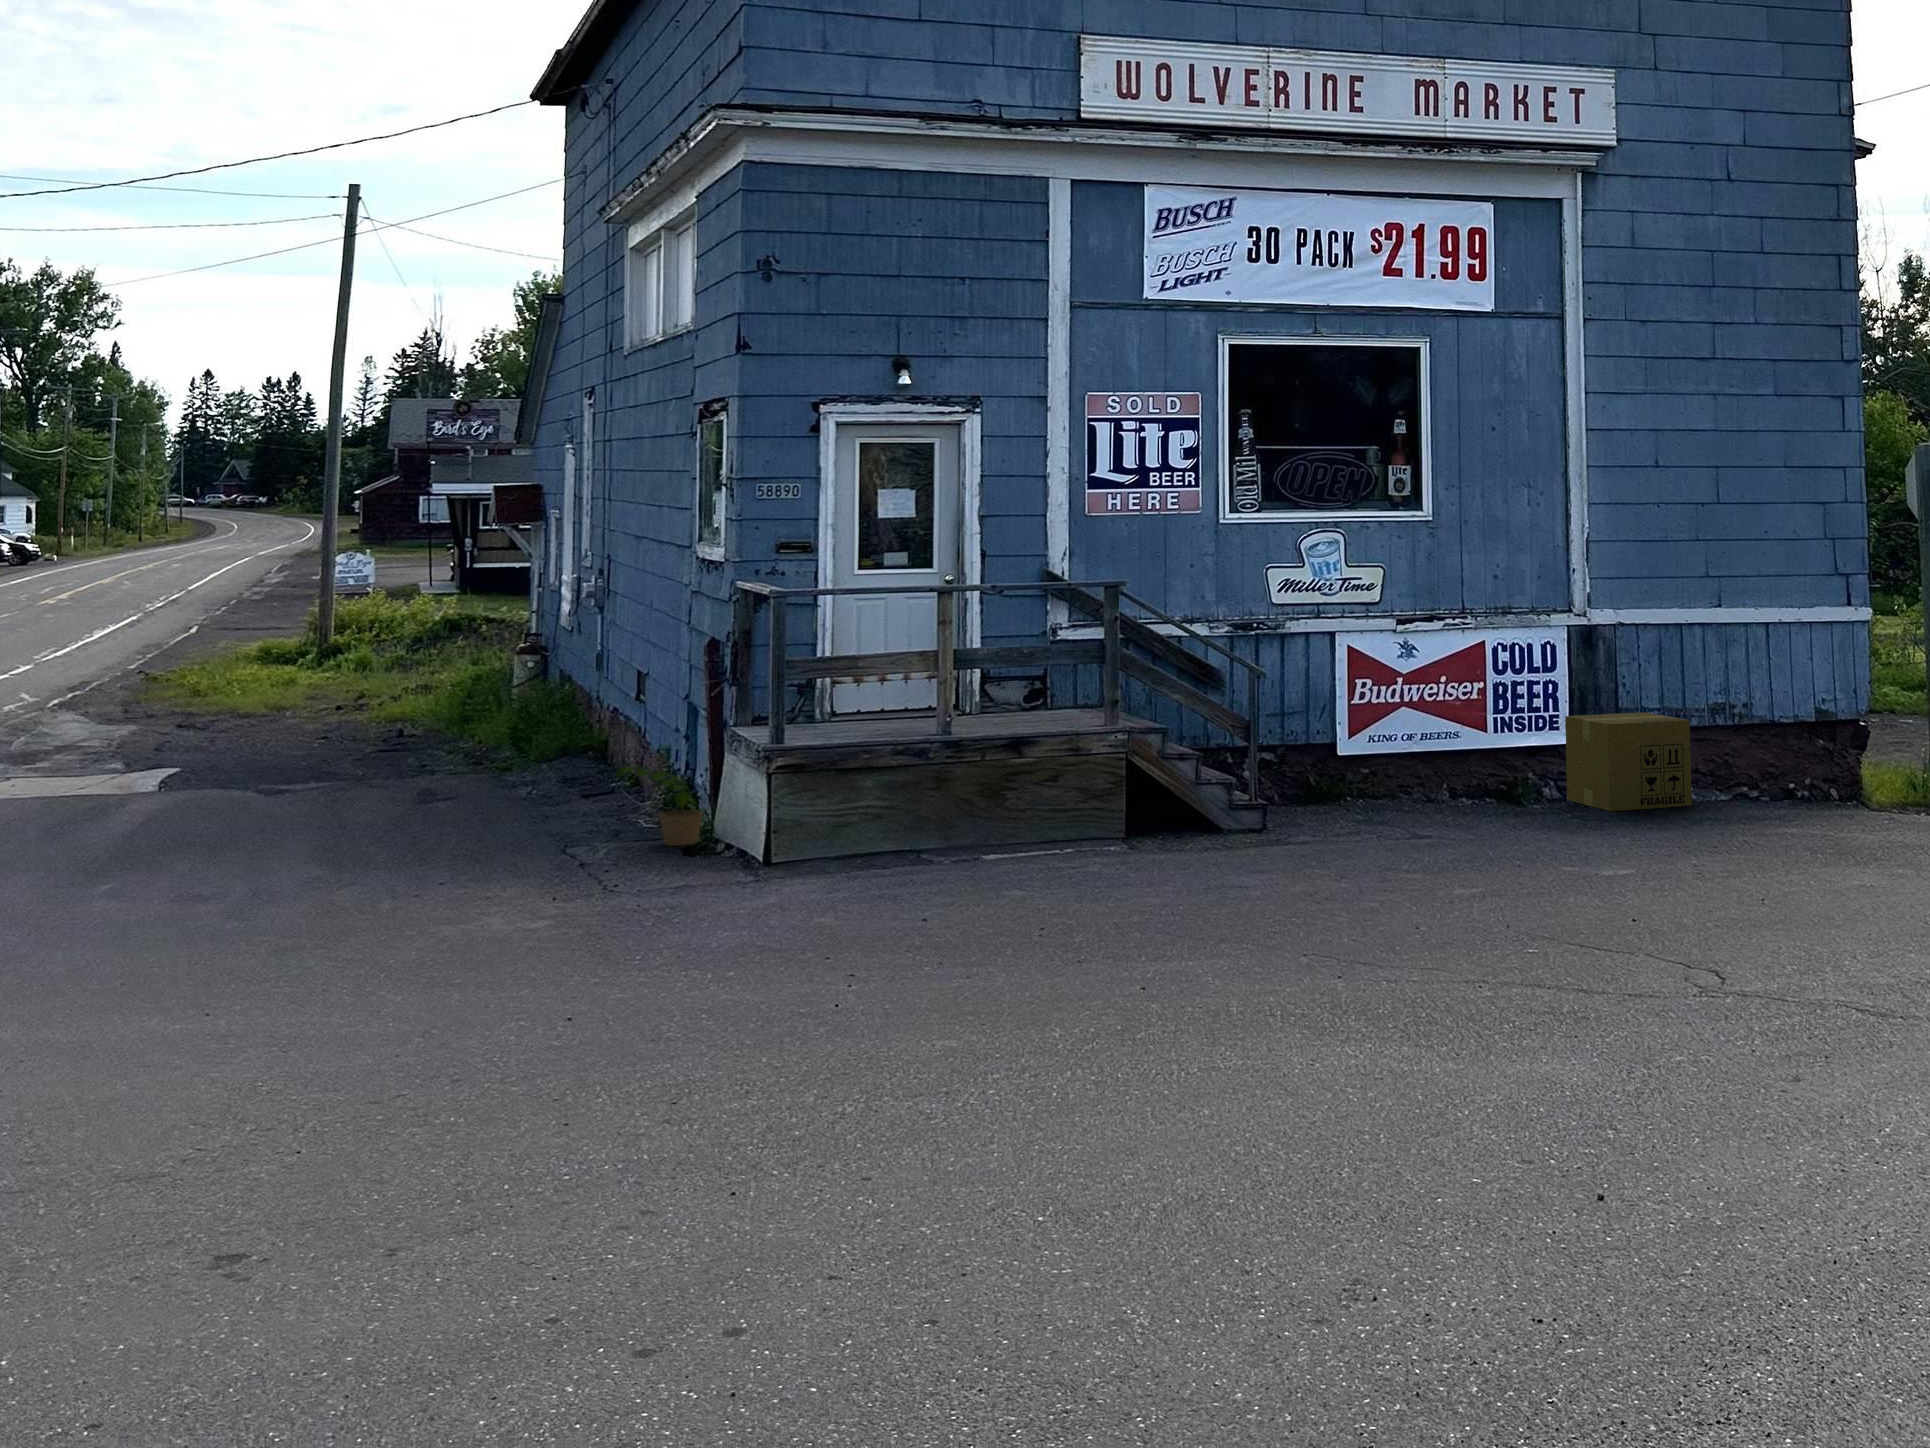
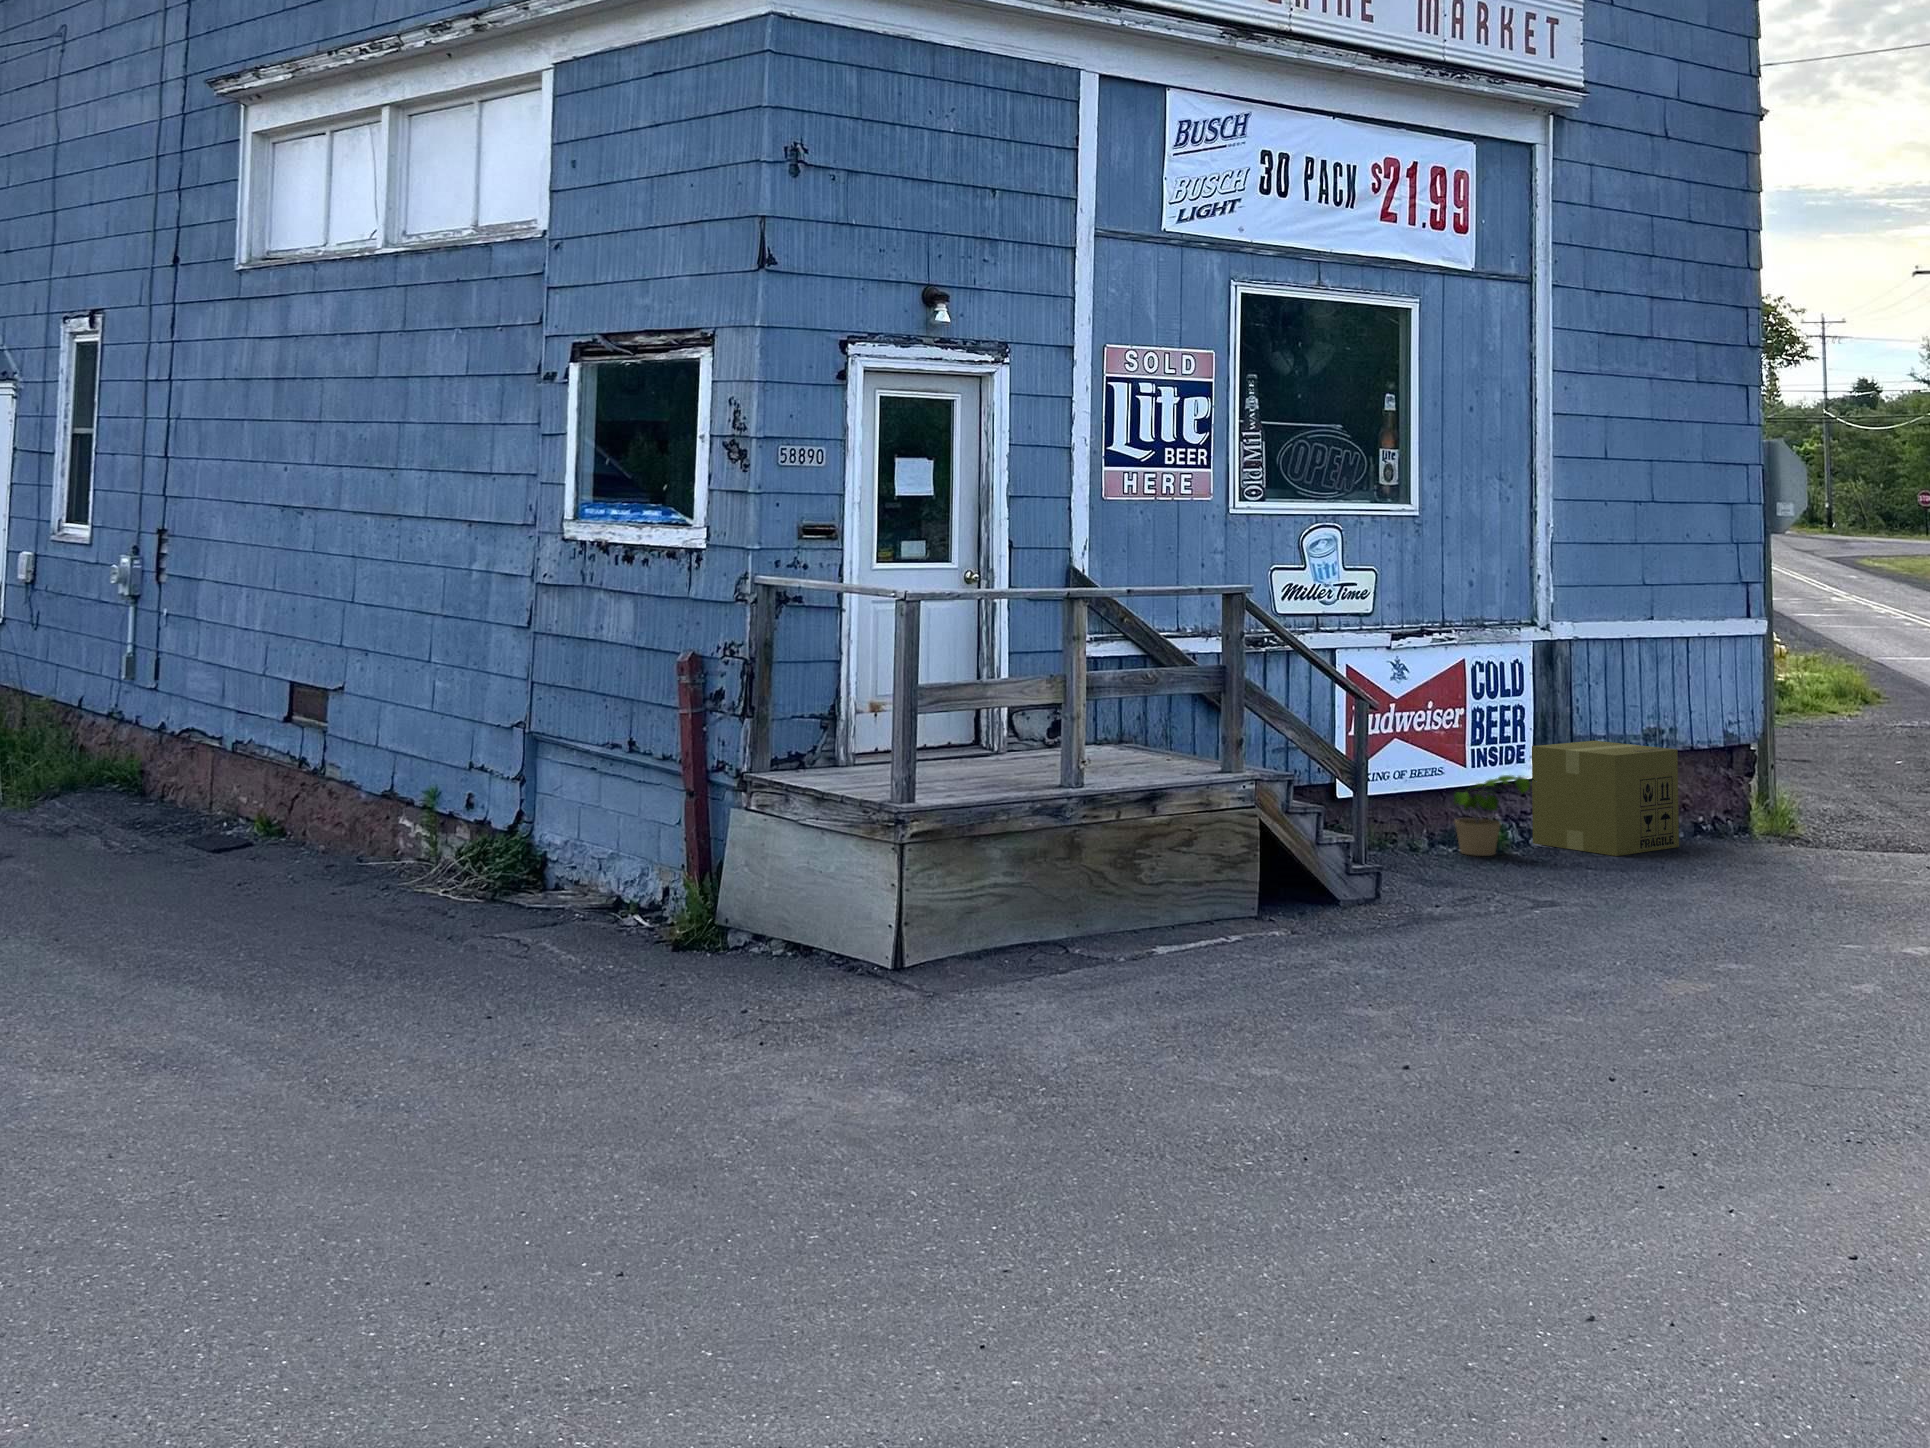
potted plant: present [616,766,703,846] -> present [1454,775,1530,856]

